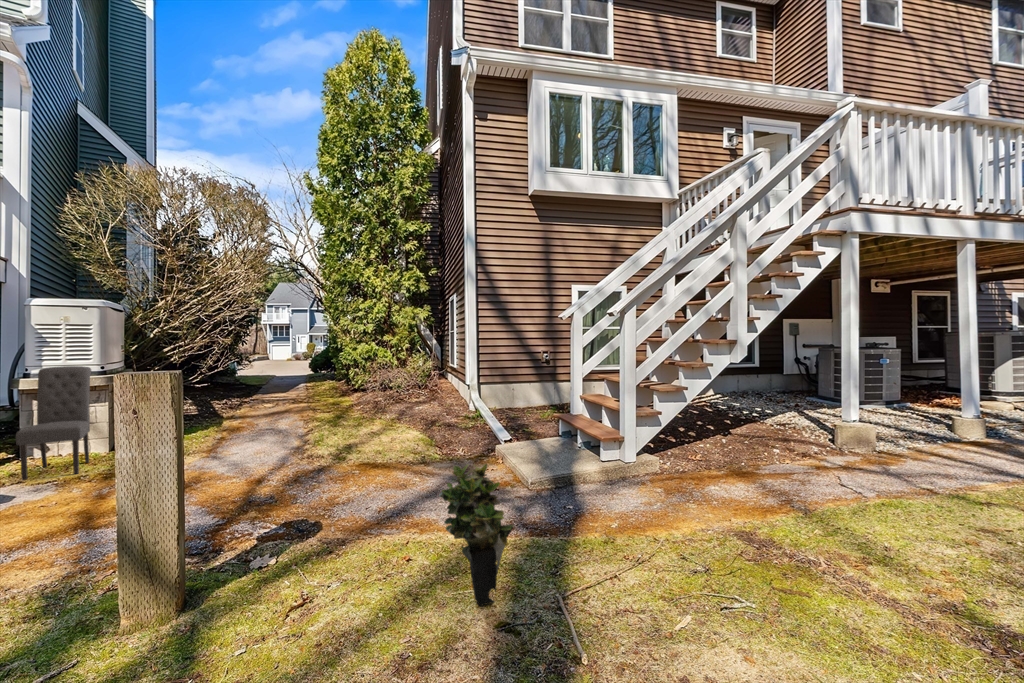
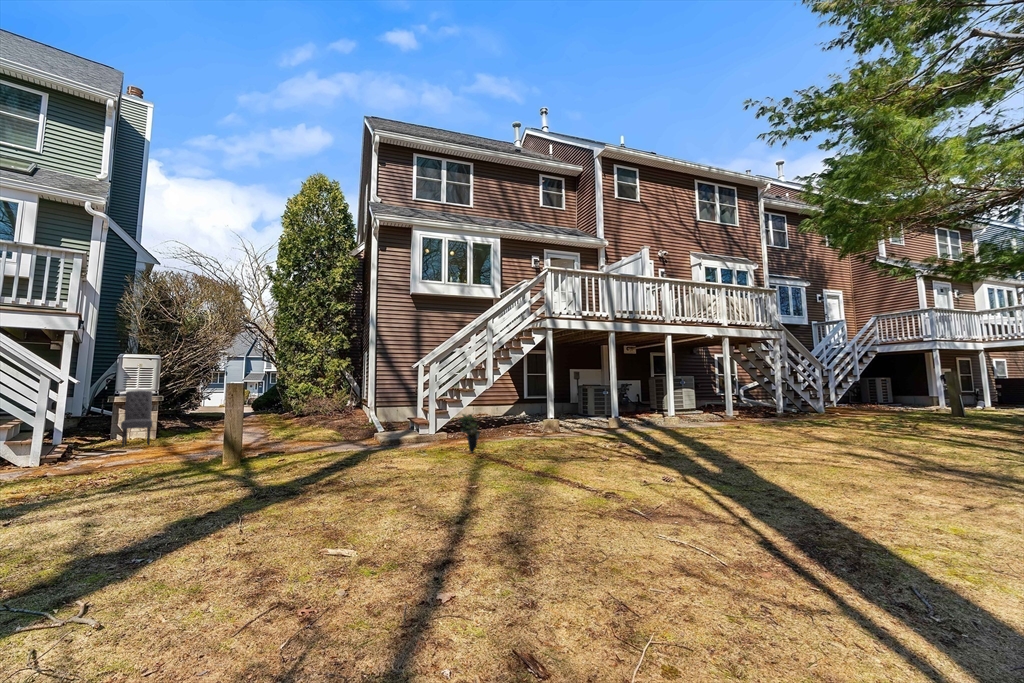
potted plant: present [439,464,514,606] -> present [459,414,481,453]

